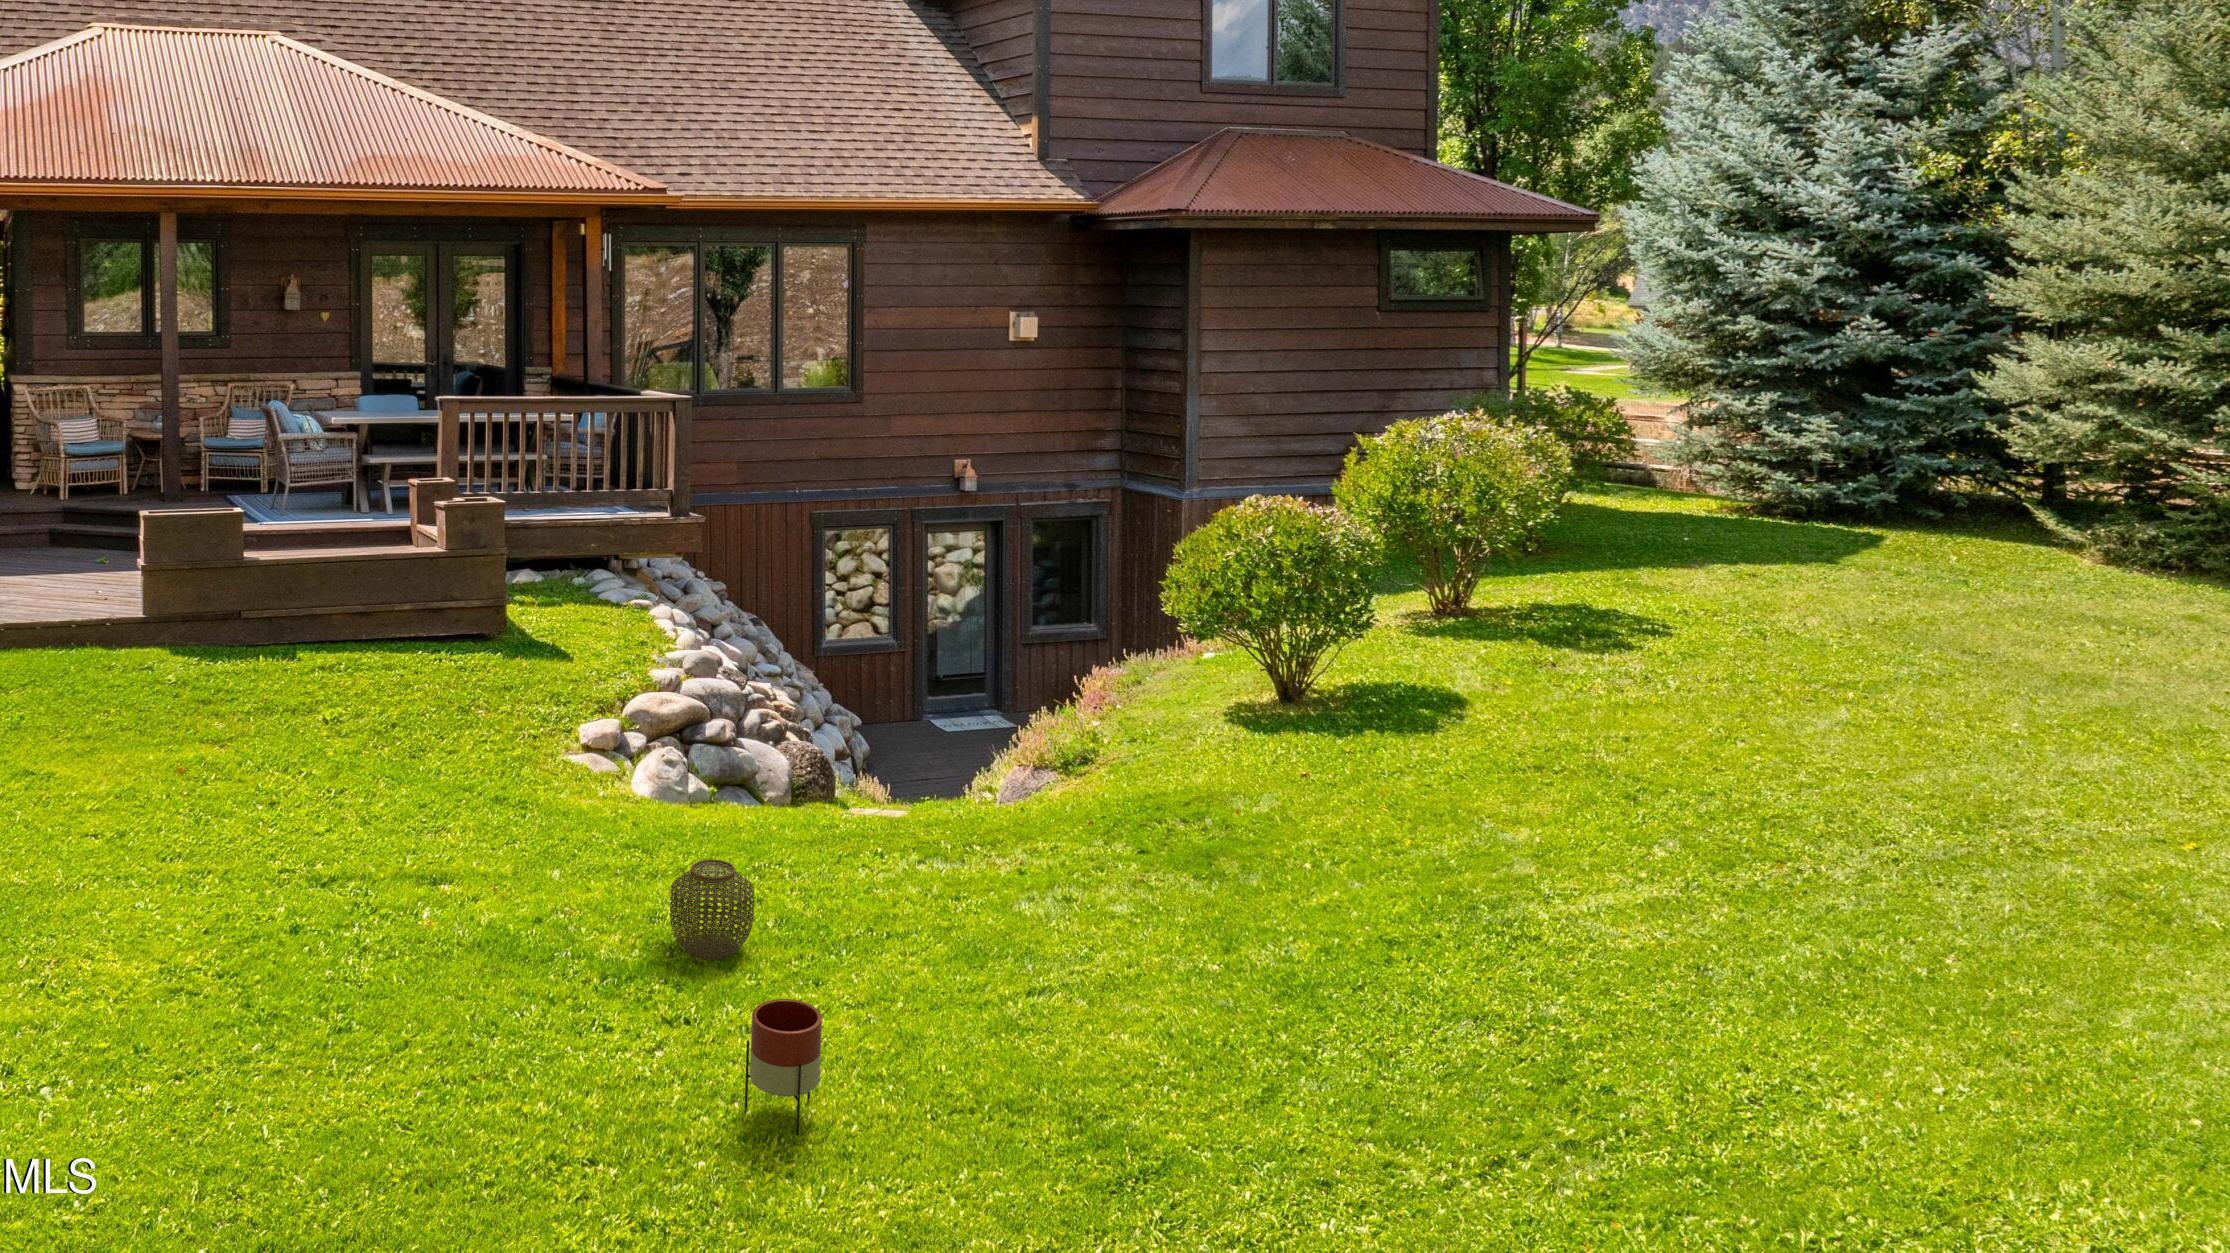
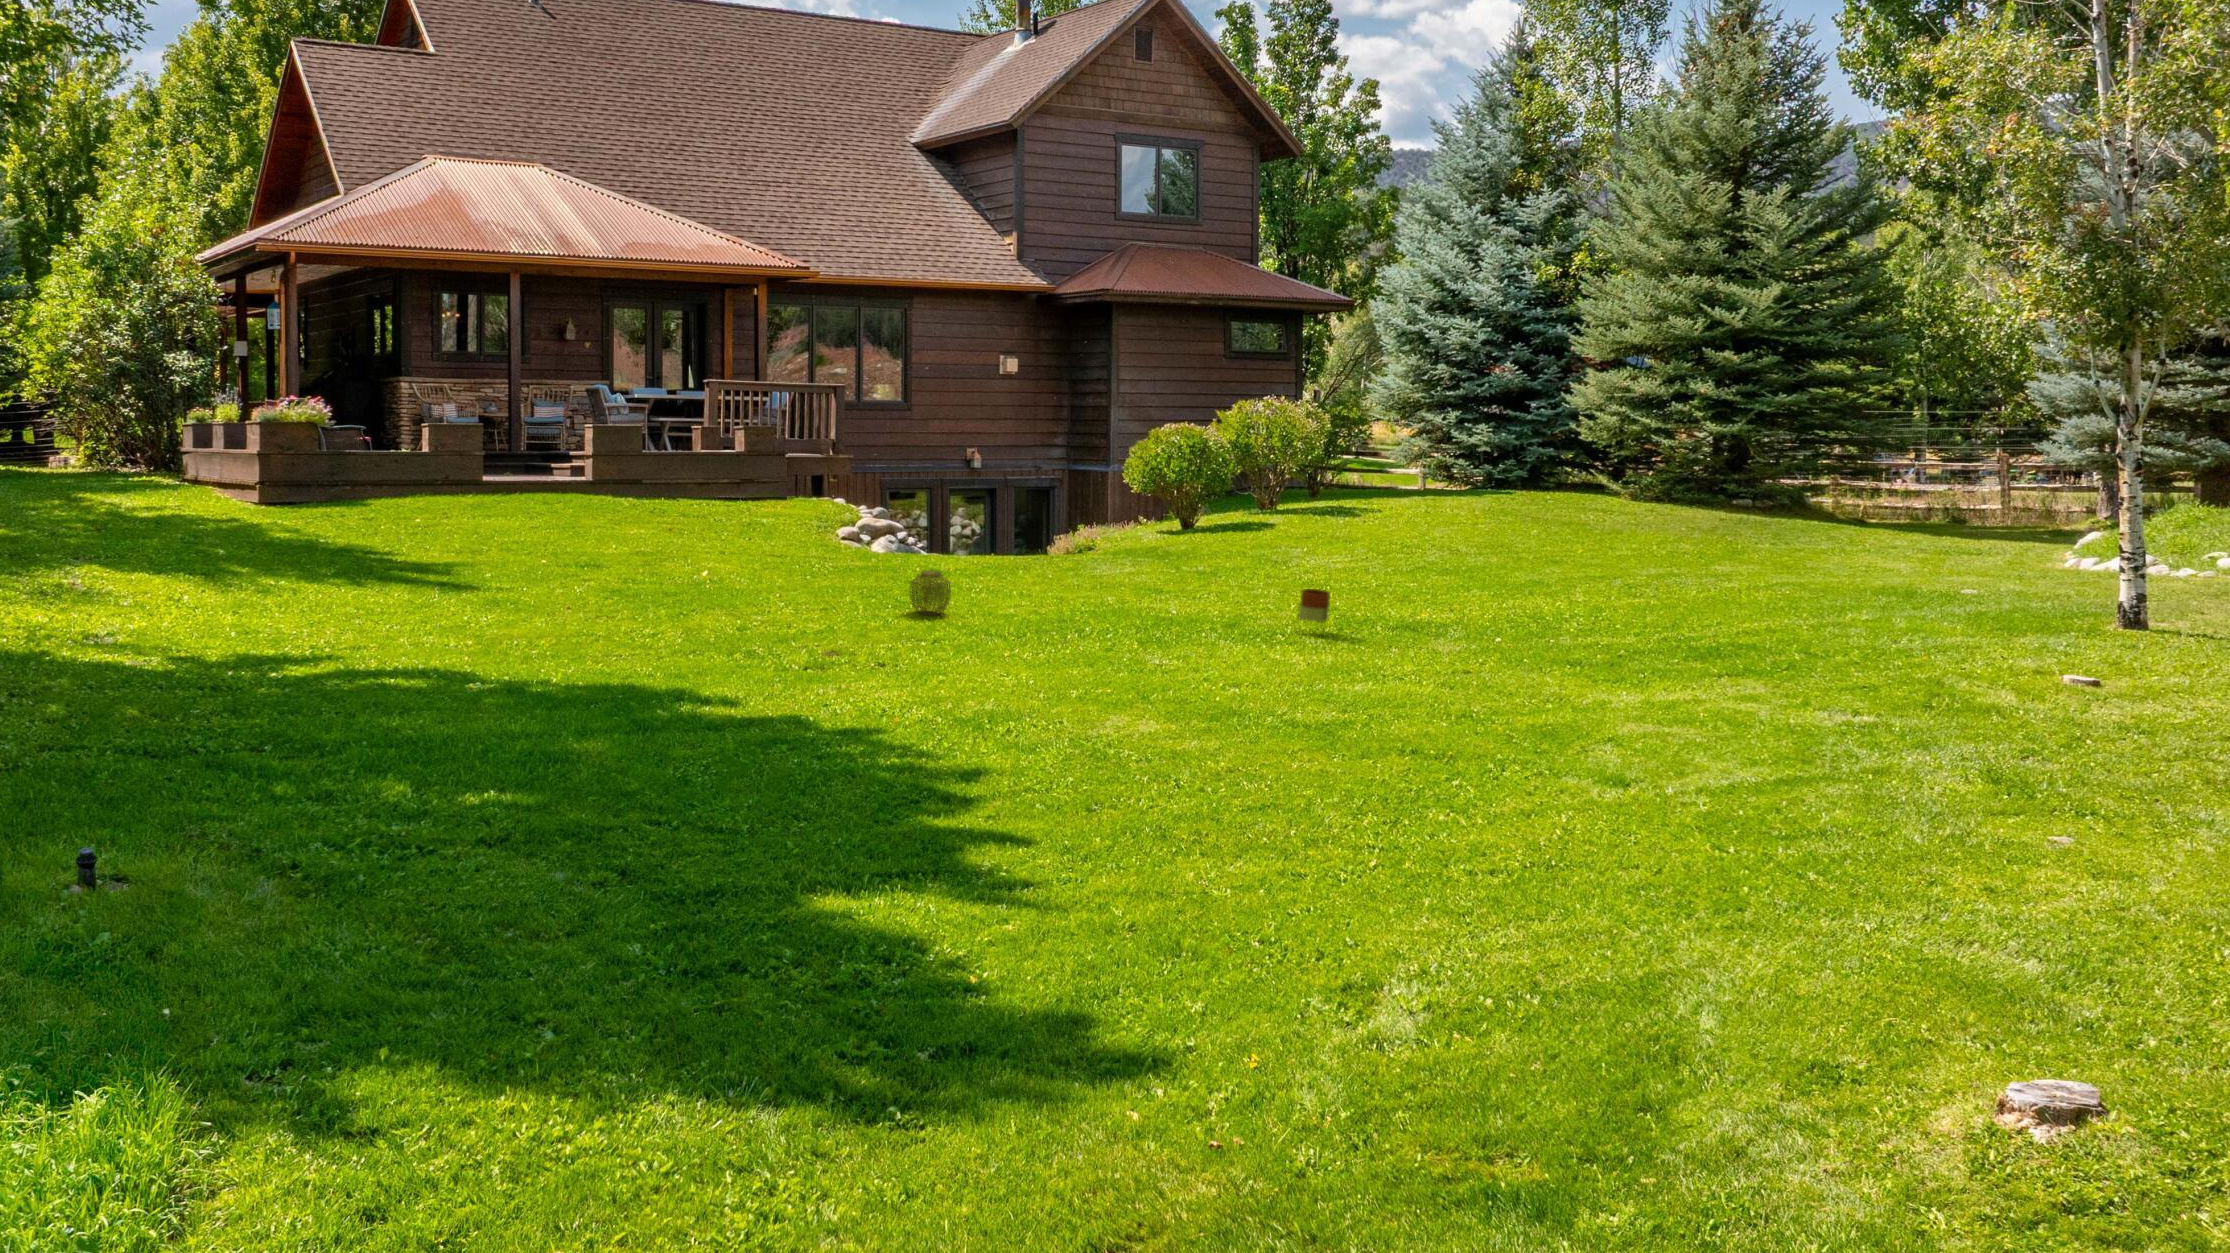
planter: present [745,999,822,1135] -> present [1299,589,1330,623]

